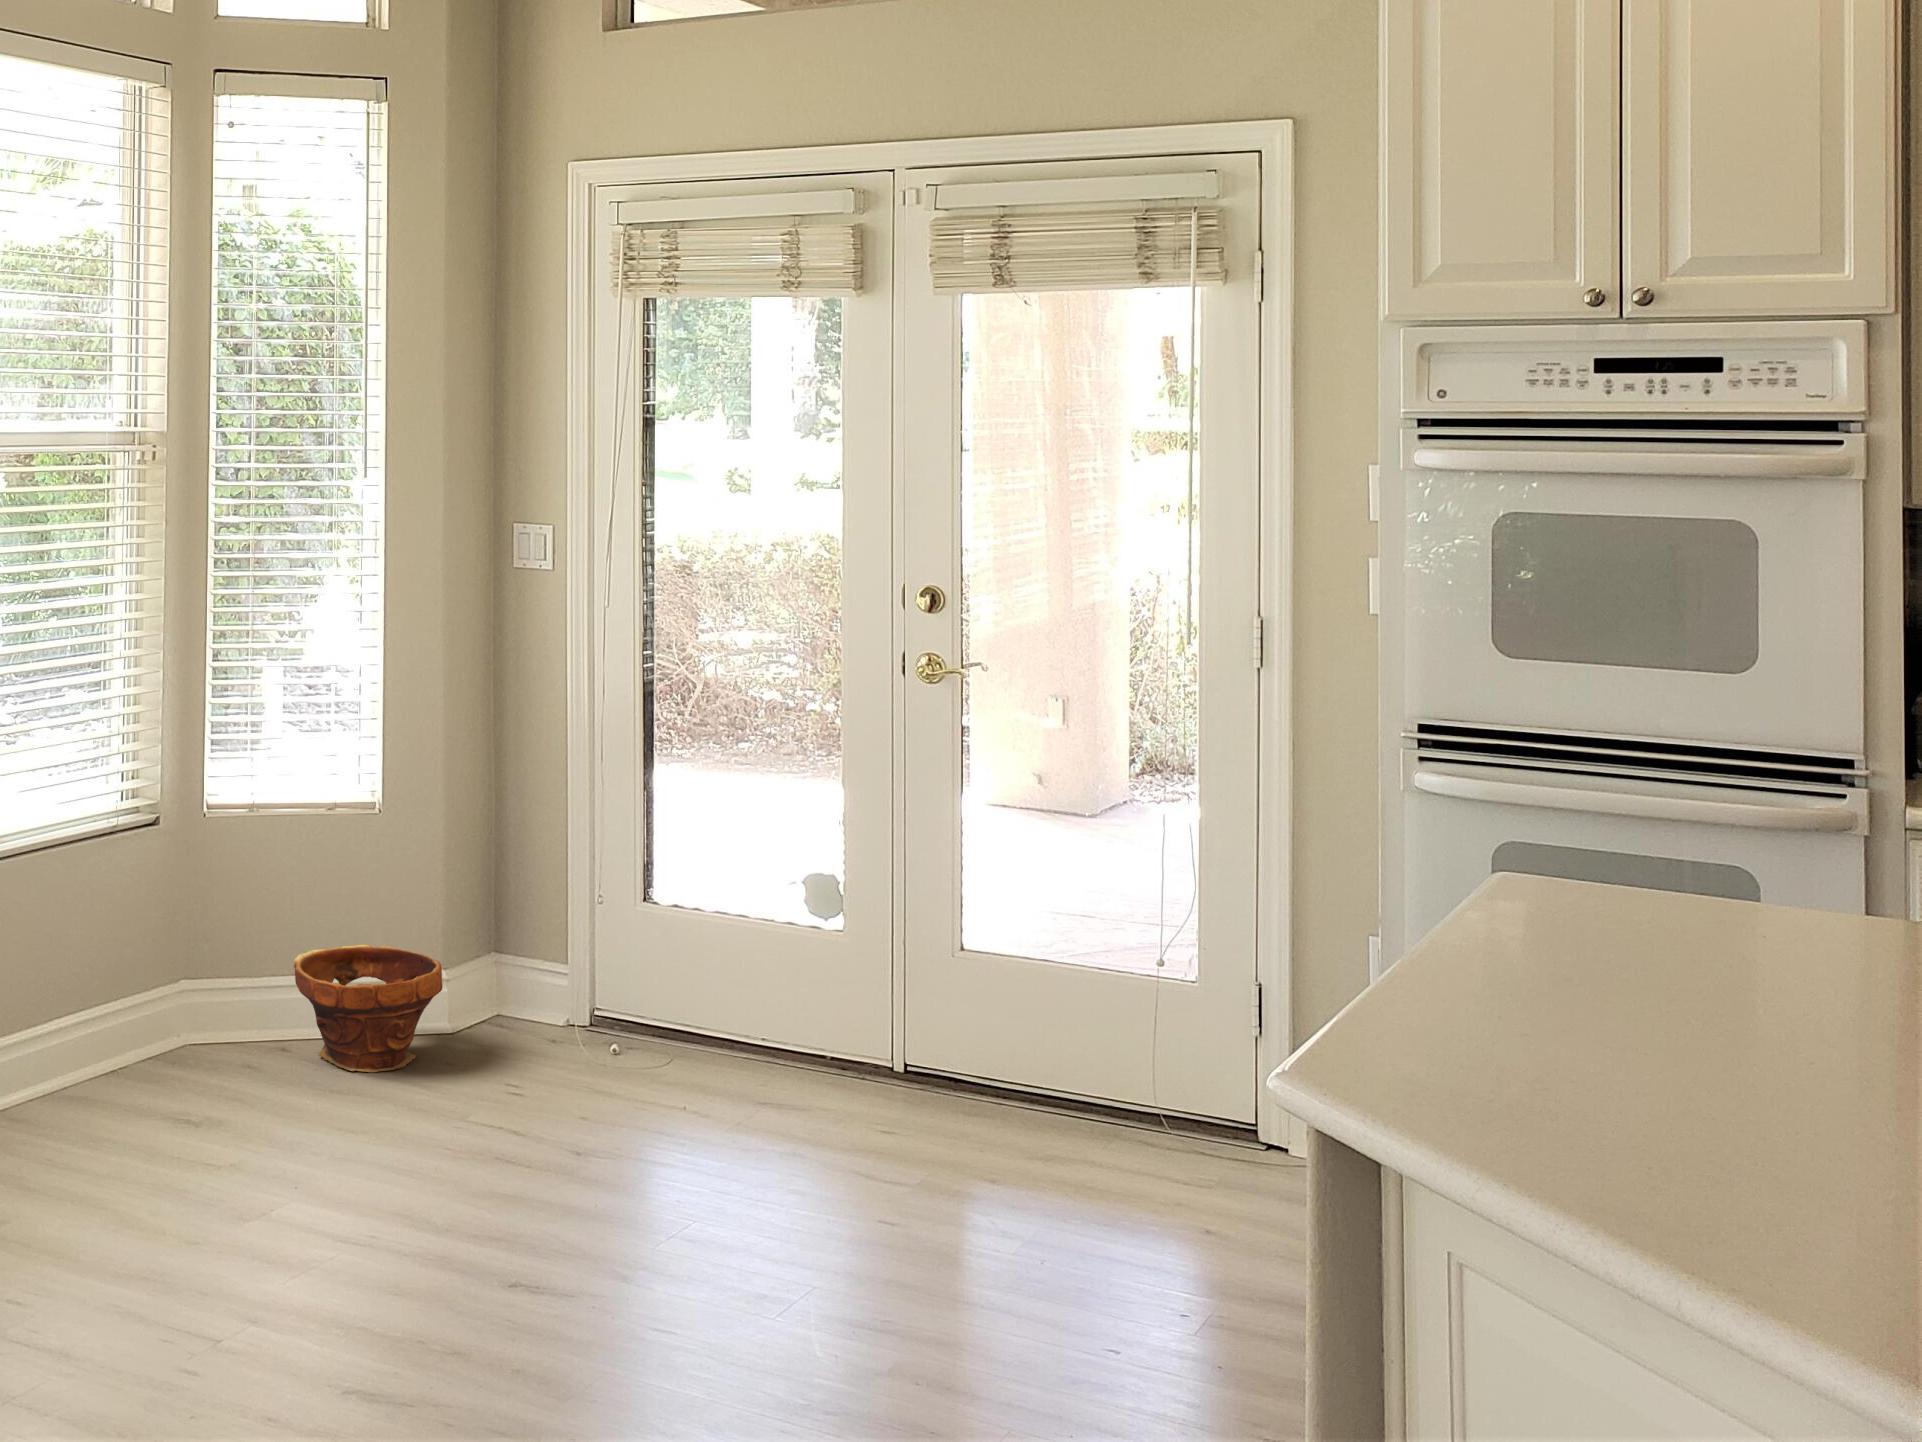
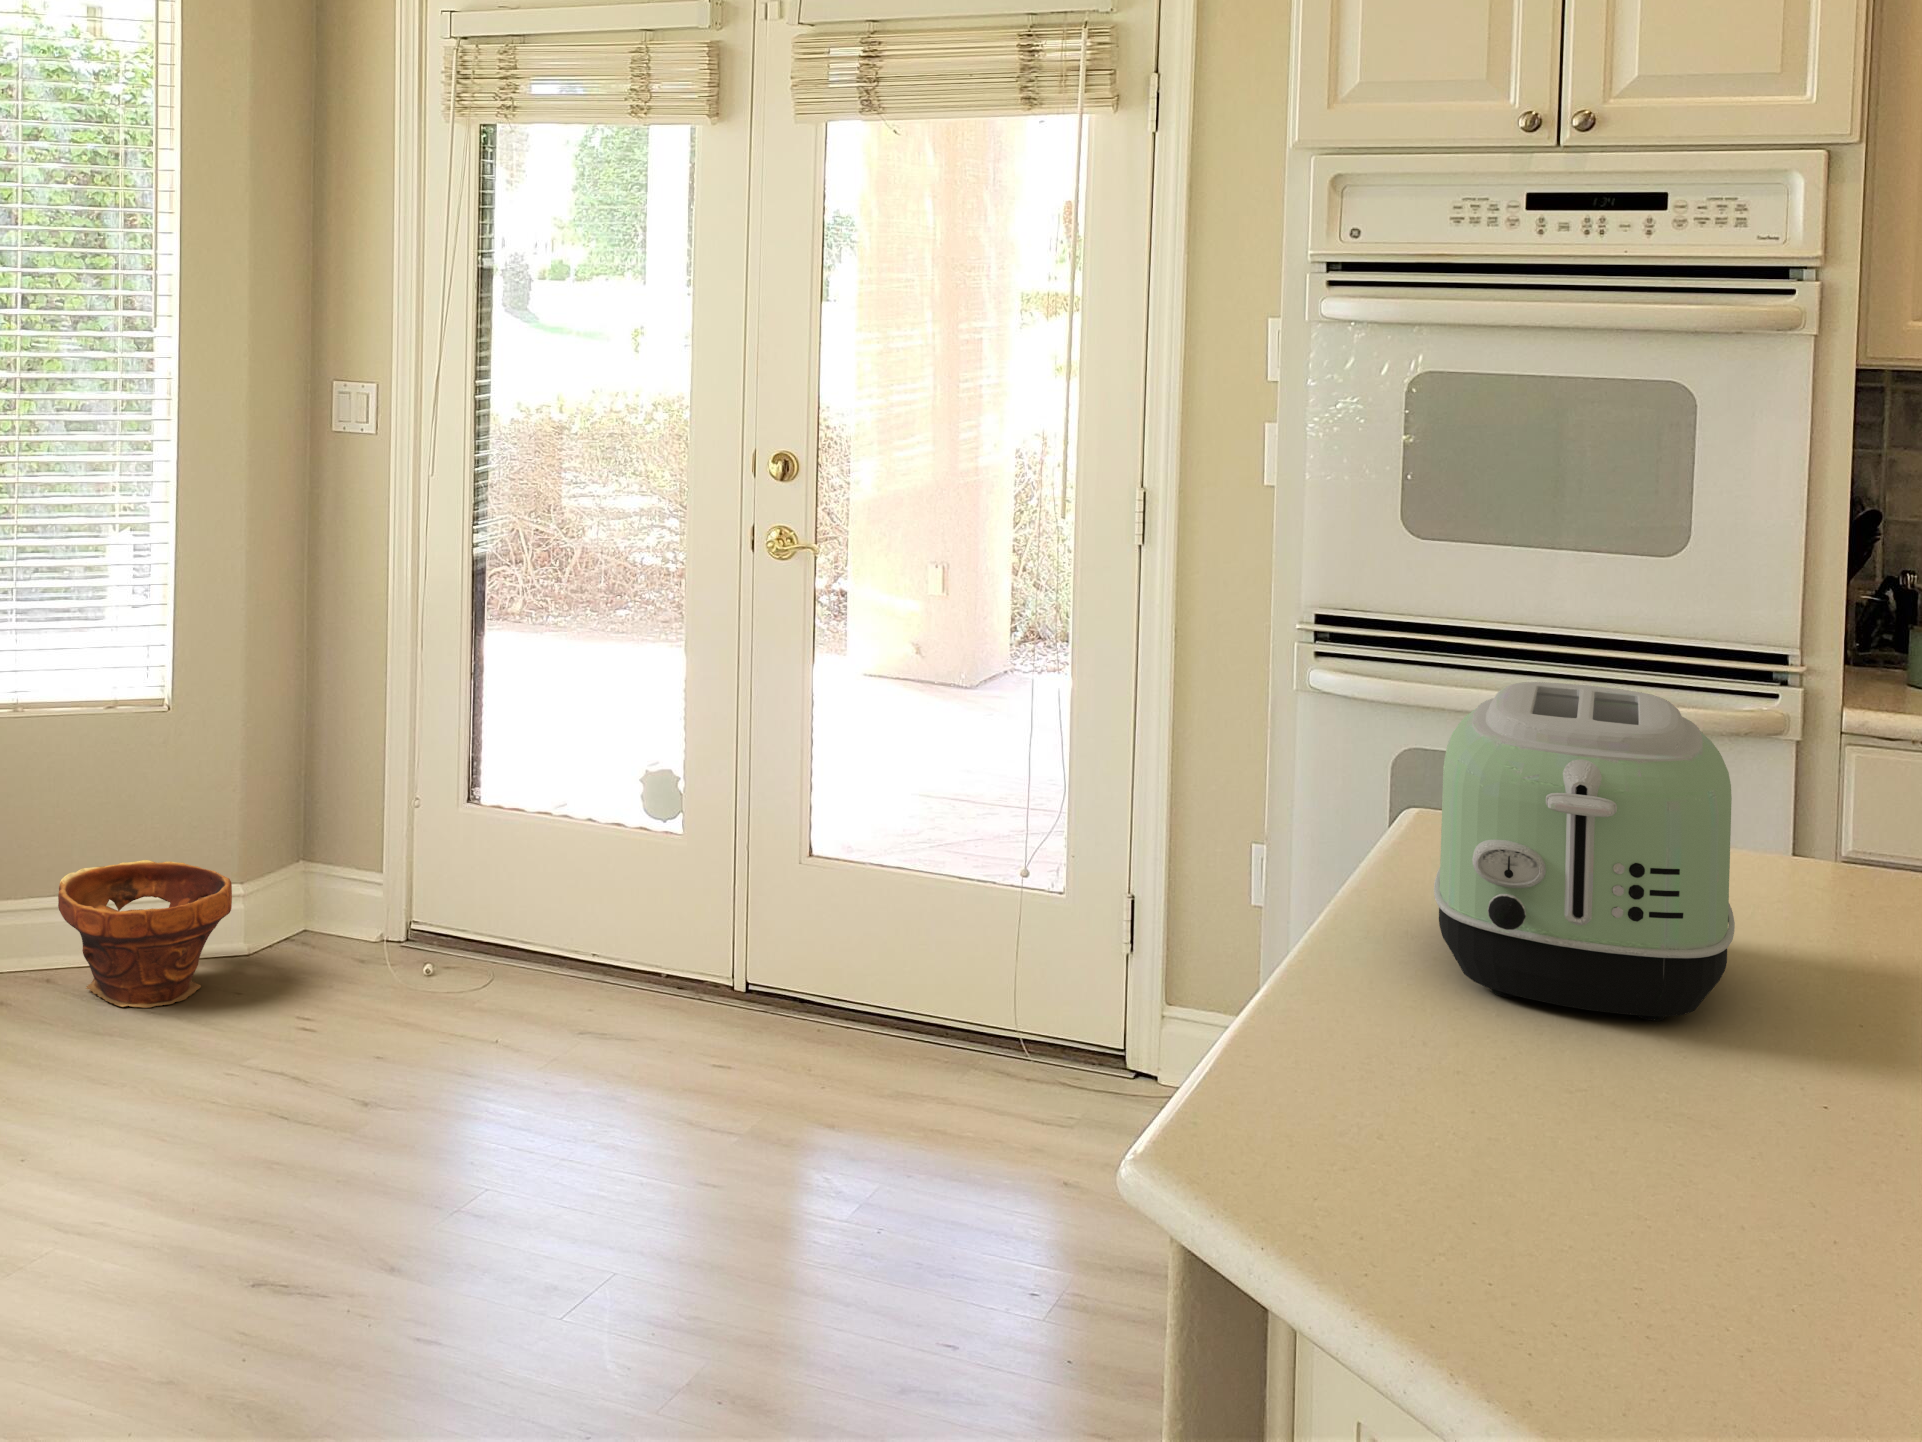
toaster: none [1515,755,1754,1007] -> present [1434,682,1735,1021]

